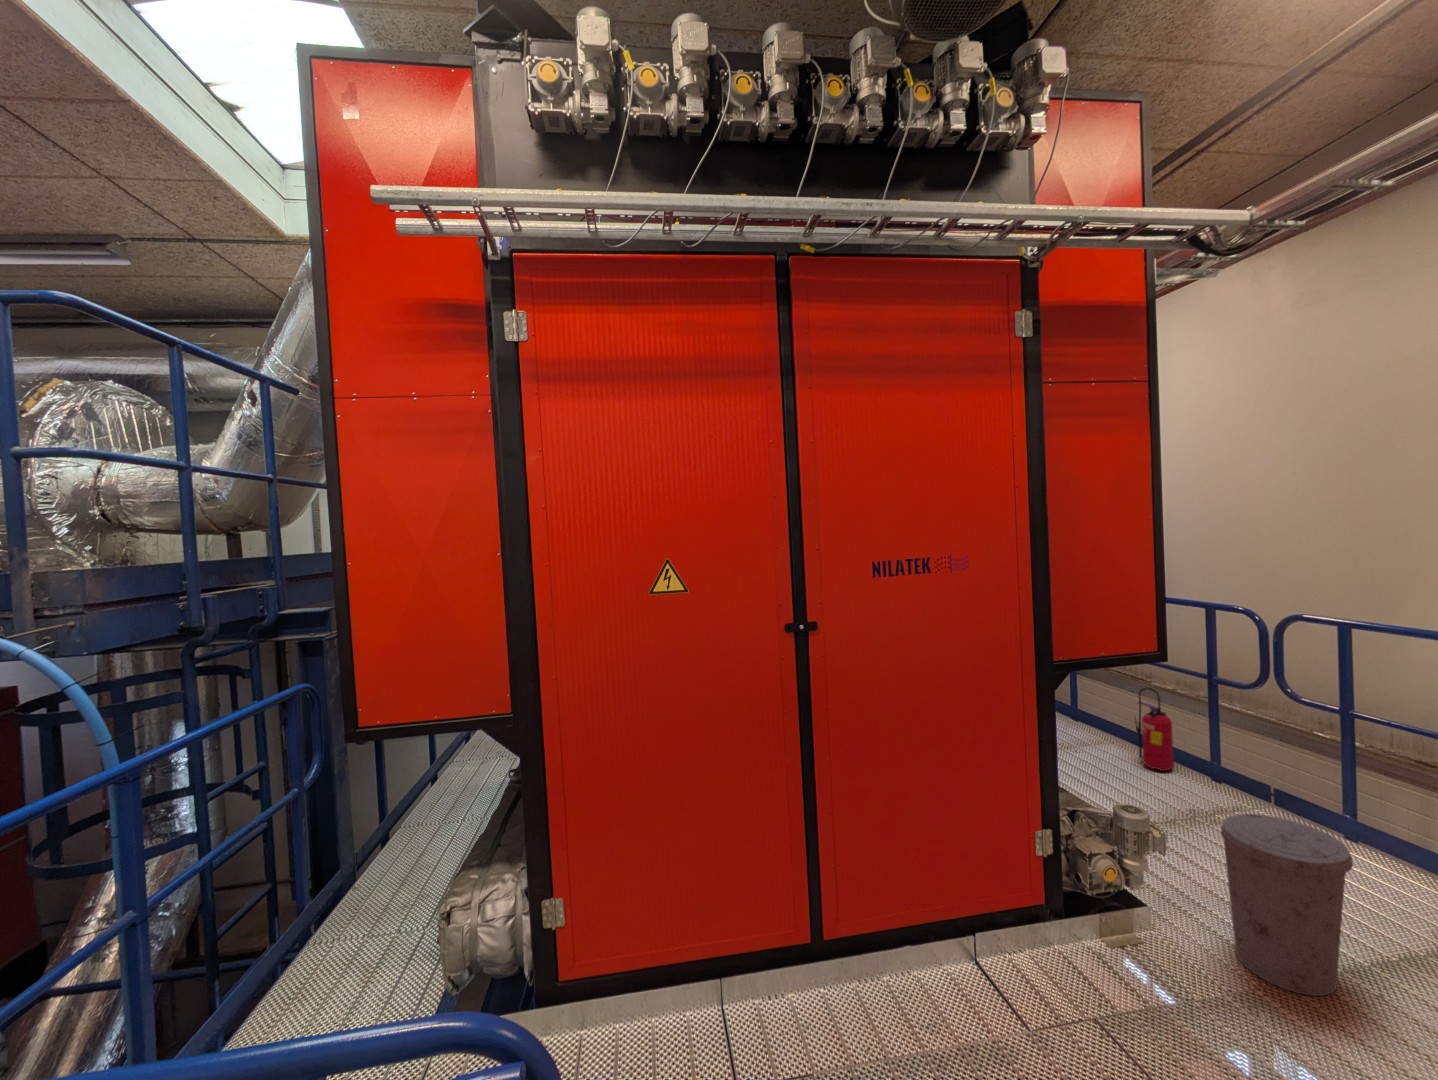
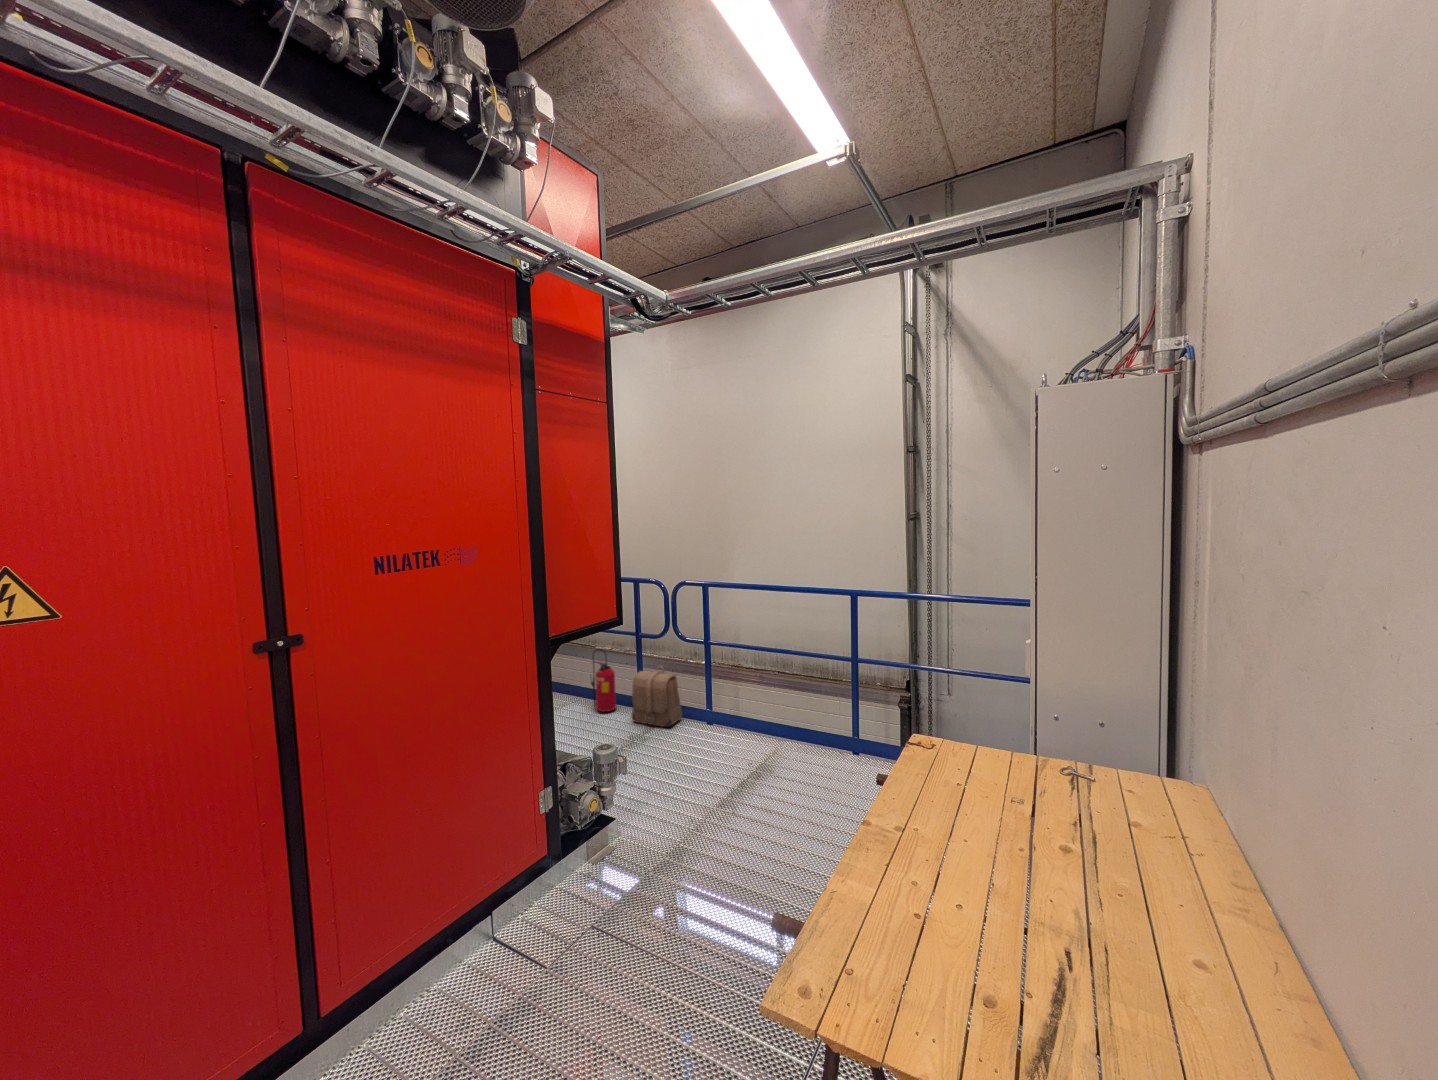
backpack: none [1196,729,1288,819] -> present [632,666,682,727]
trash can: present [1221,814,1353,996] -> none [660,720,726,836]

